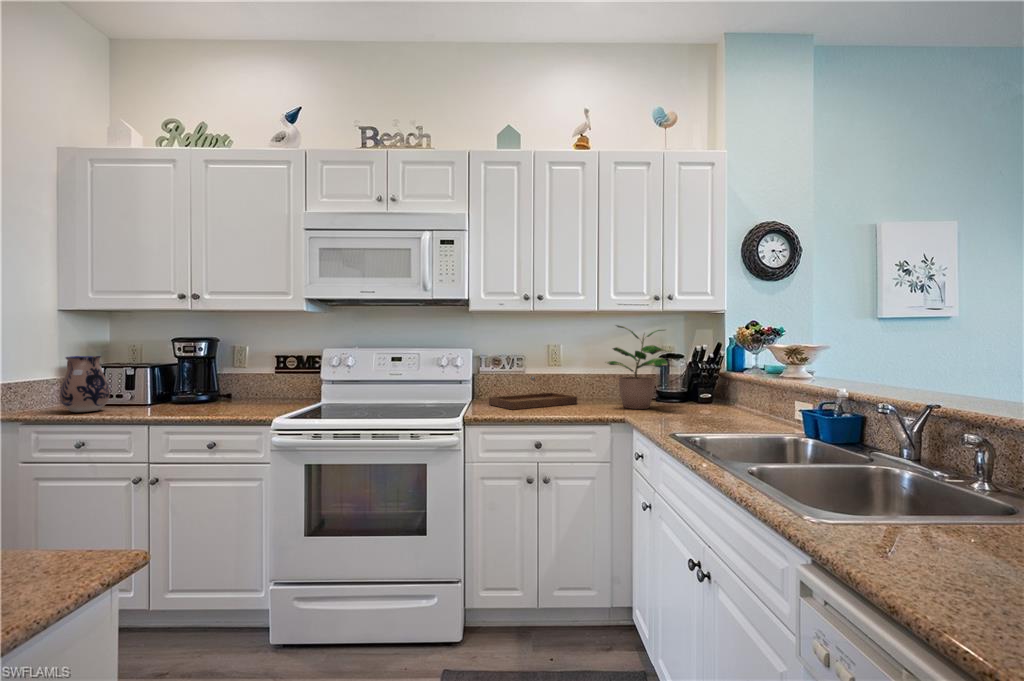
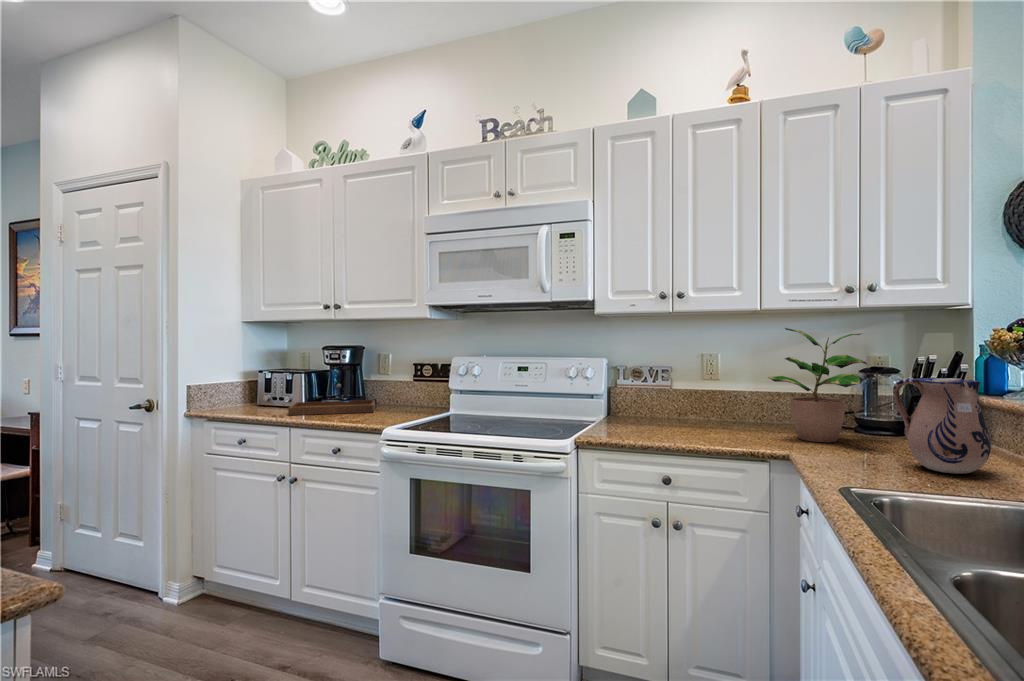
ceramic pitcher: present [60,356,110,412] -> present [893,378,991,474]
tray: present [489,377,577,410] -> present [288,384,375,415]

